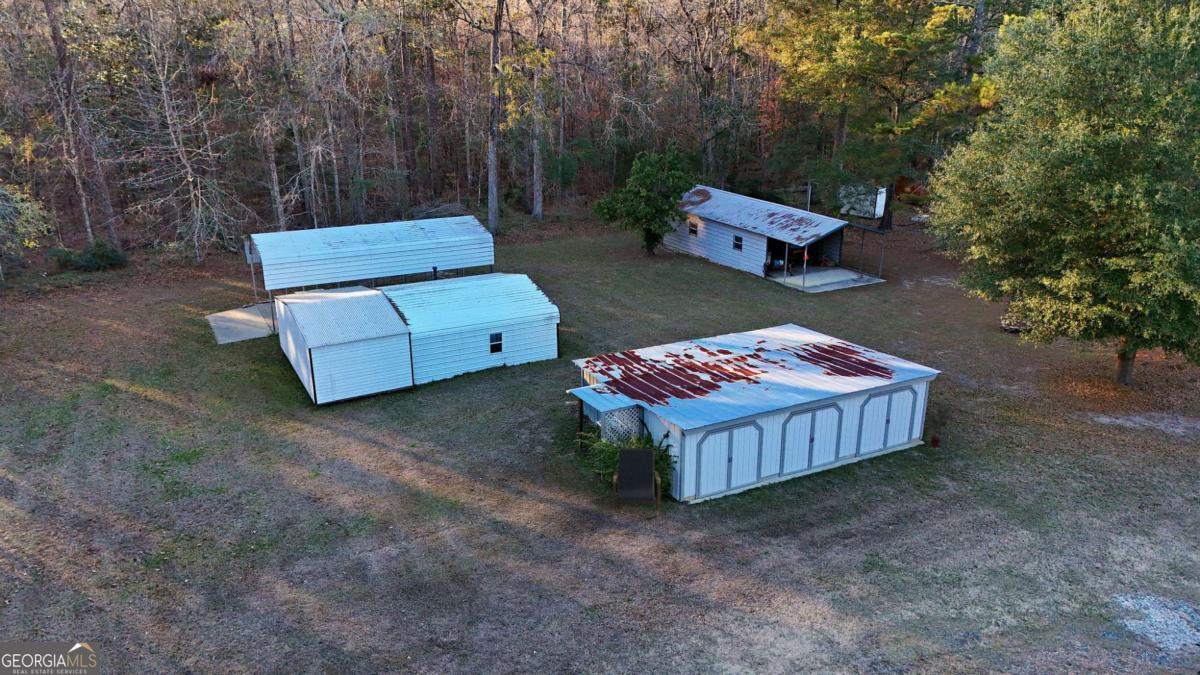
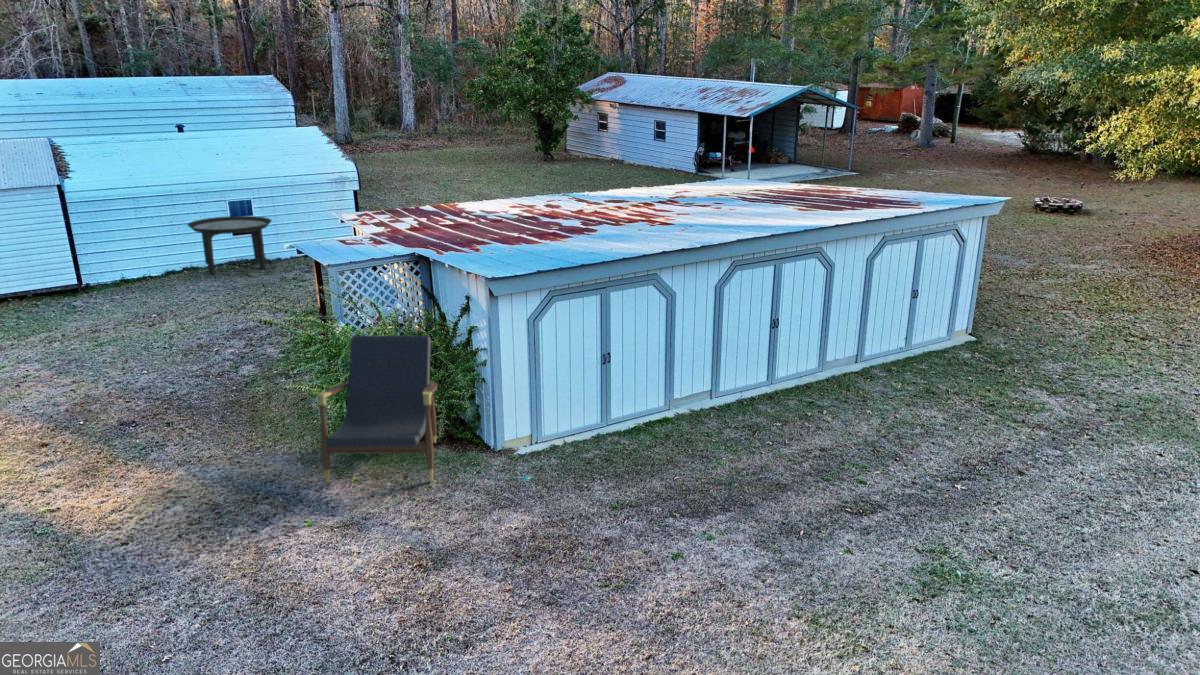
round table: none [473,343,518,381] -> present [188,216,271,274]
potted tree: present [924,405,951,446] -> none [975,259,1027,341]

